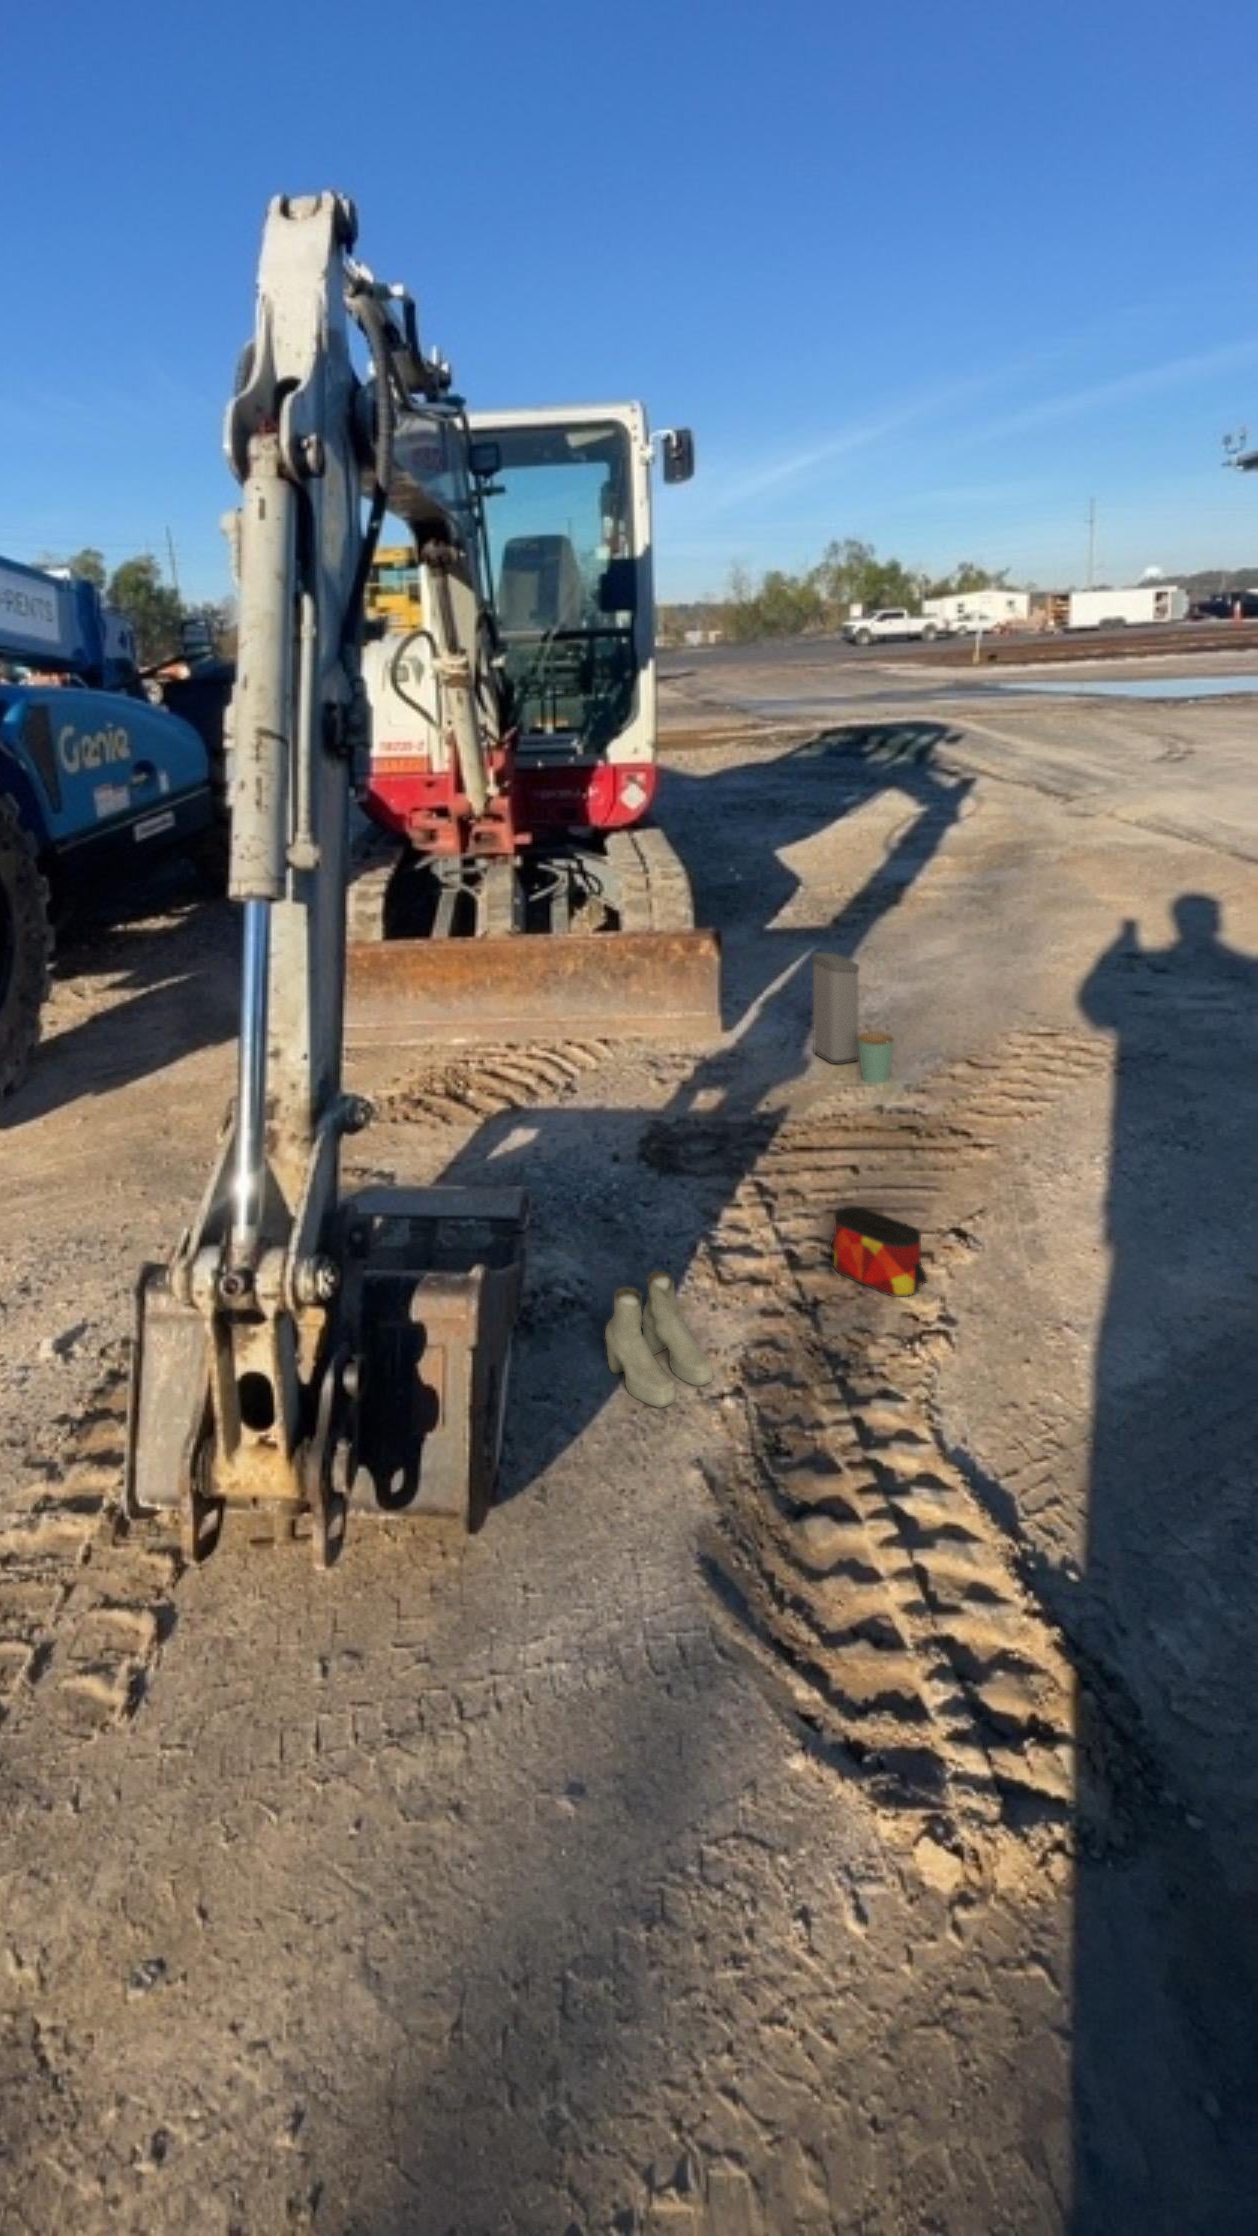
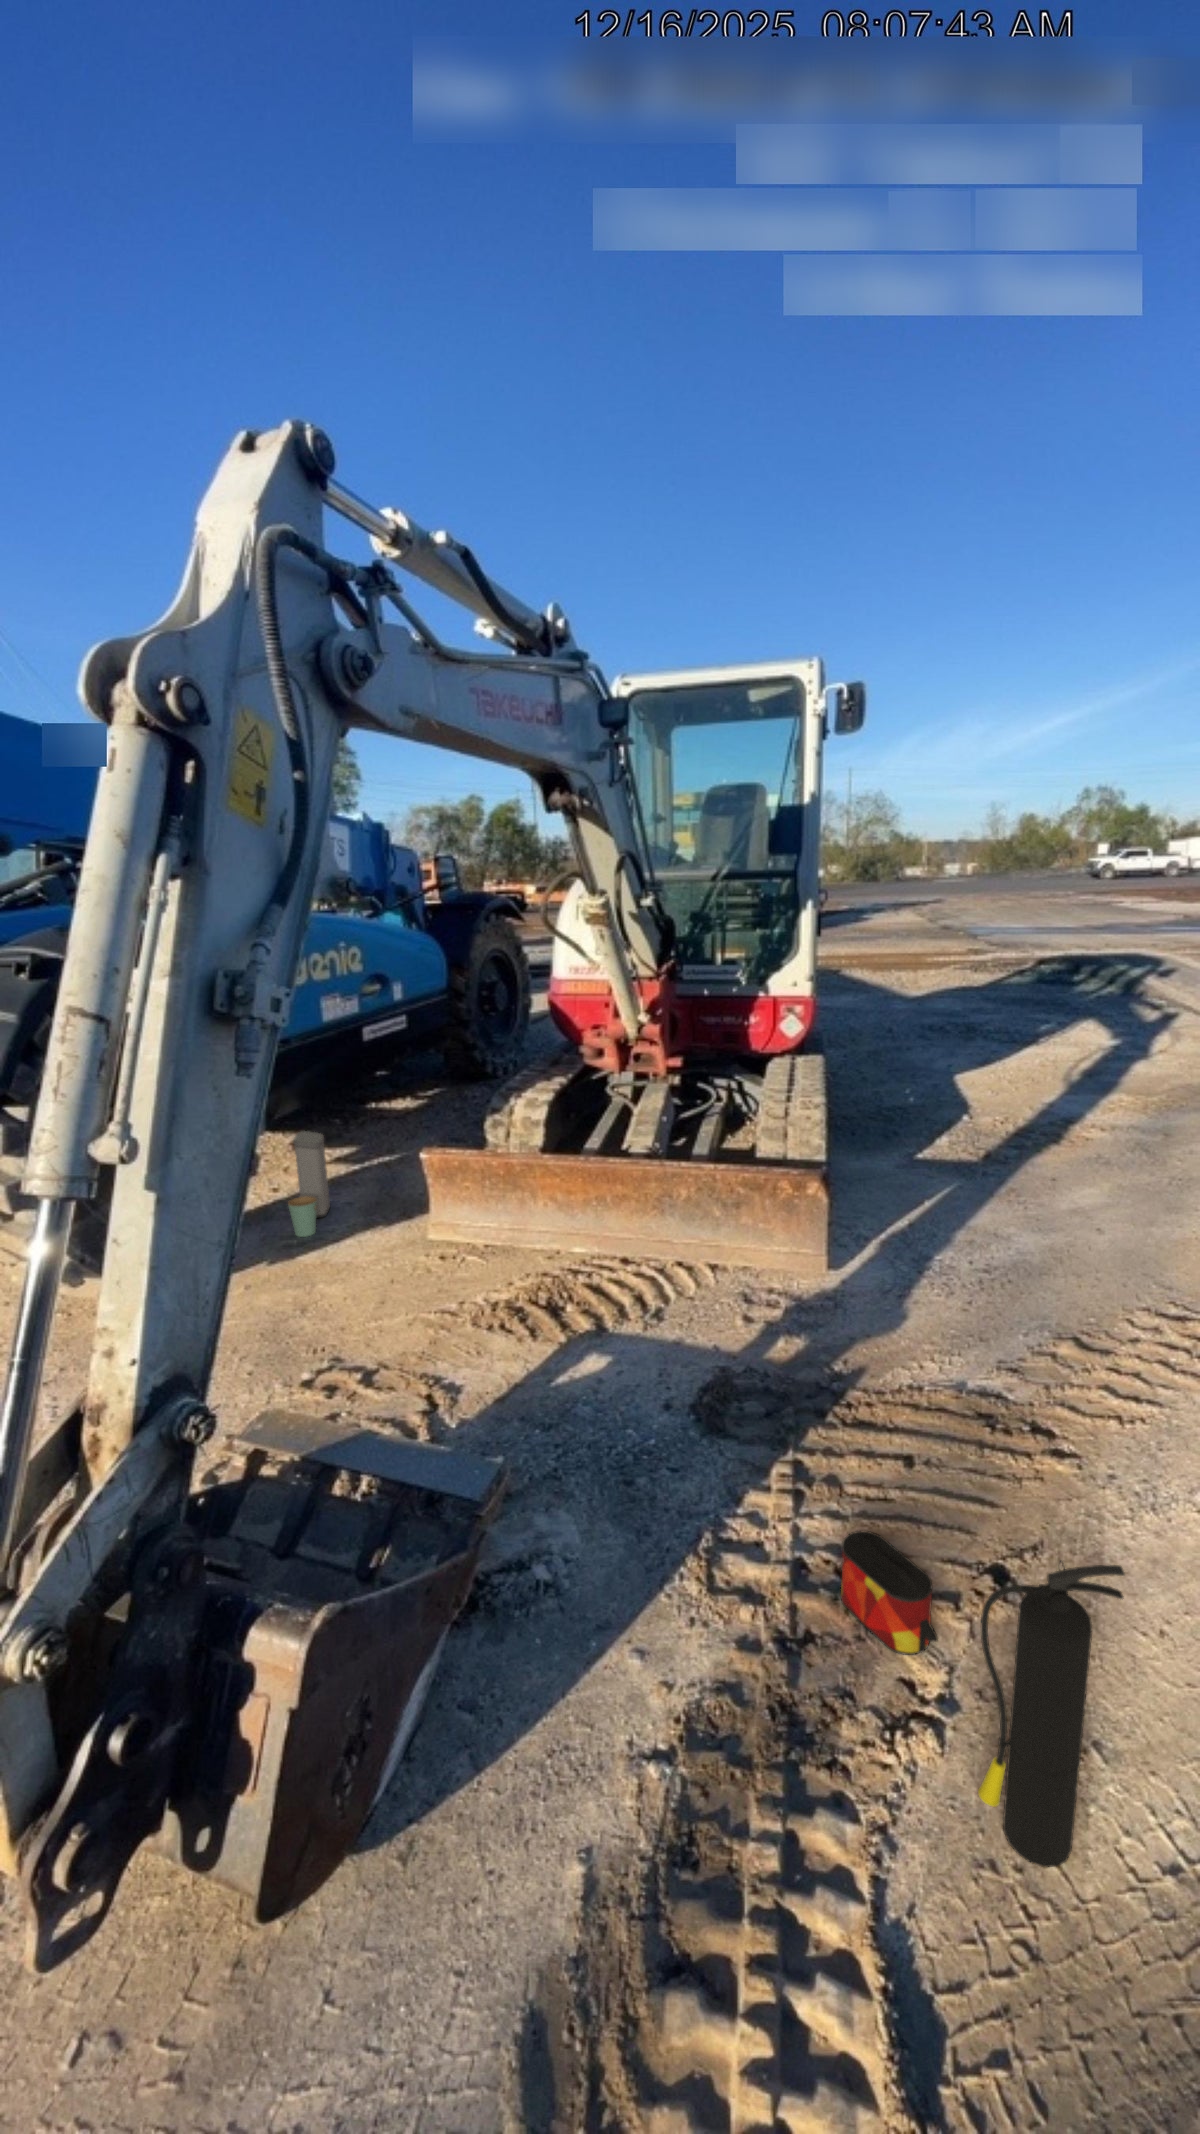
trash can: present [812,953,894,1084] -> present [288,1131,330,1237]
fire extinguisher: none [996,1140,1103,1401] -> present [978,1561,1125,1867]
boots: present [605,1271,713,1408] -> none [541,1599,647,1772]

